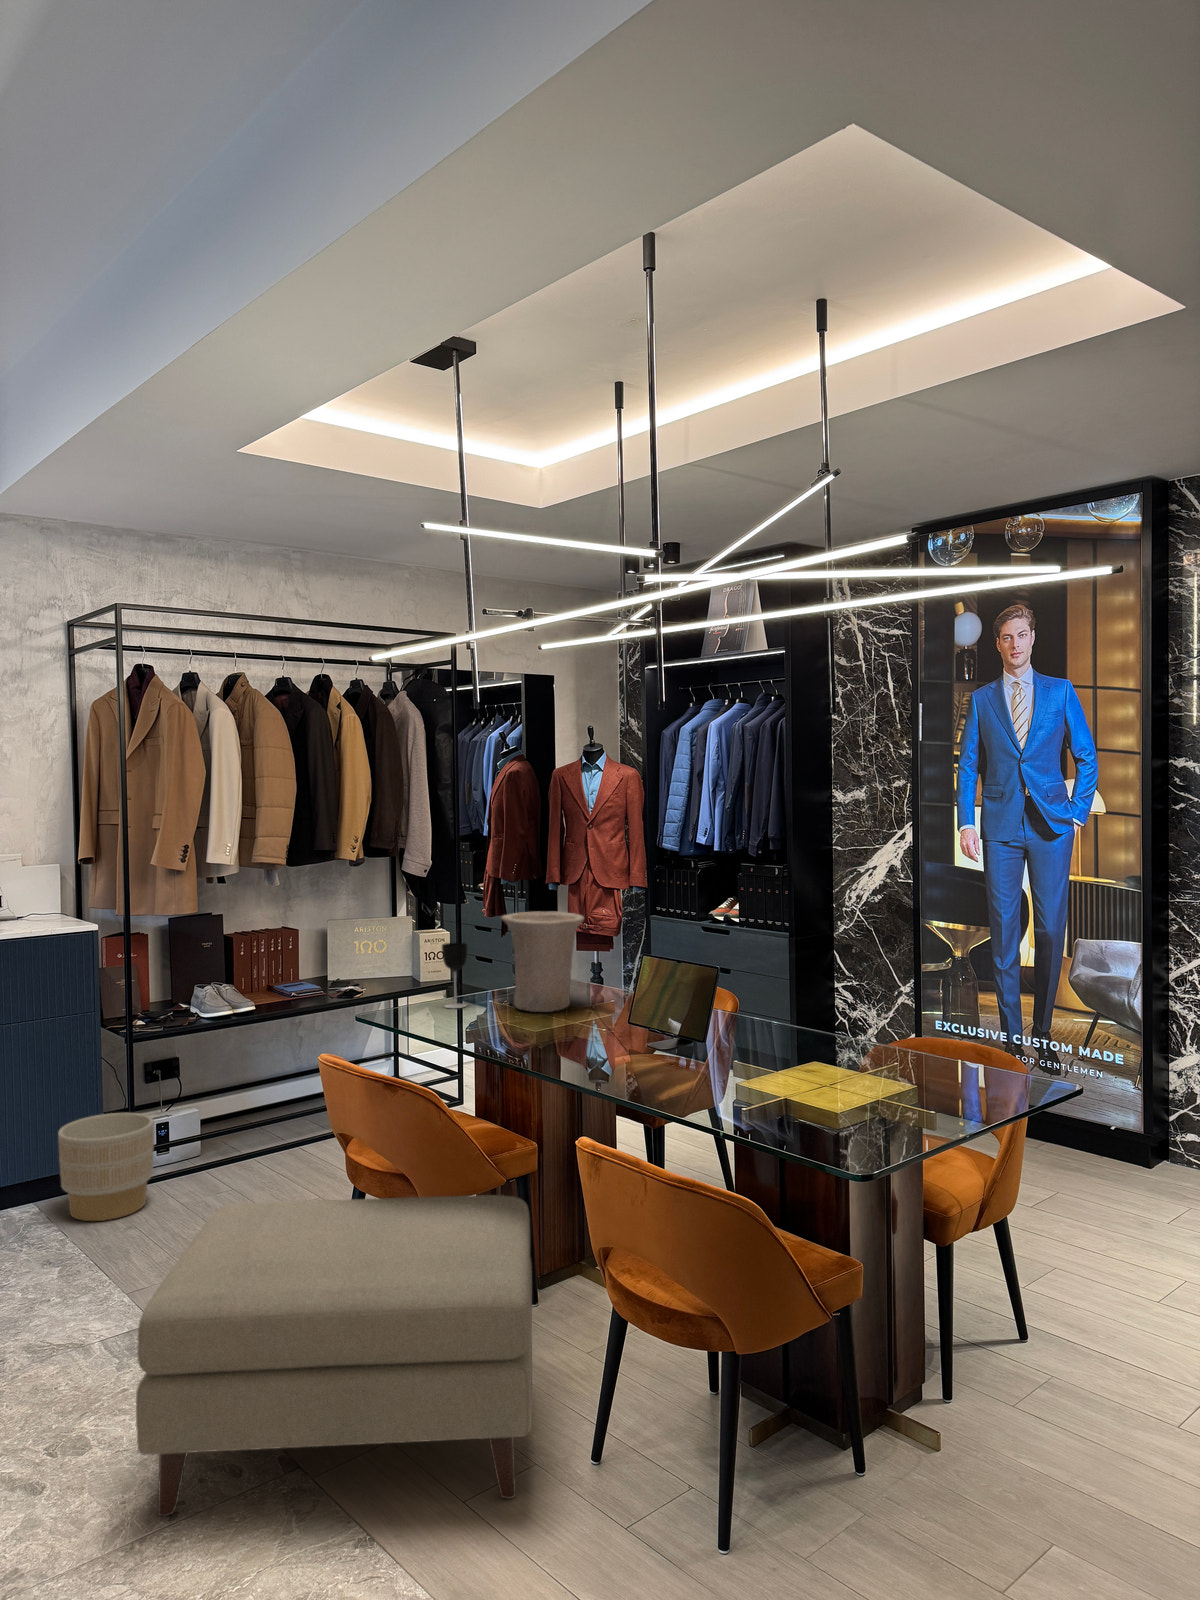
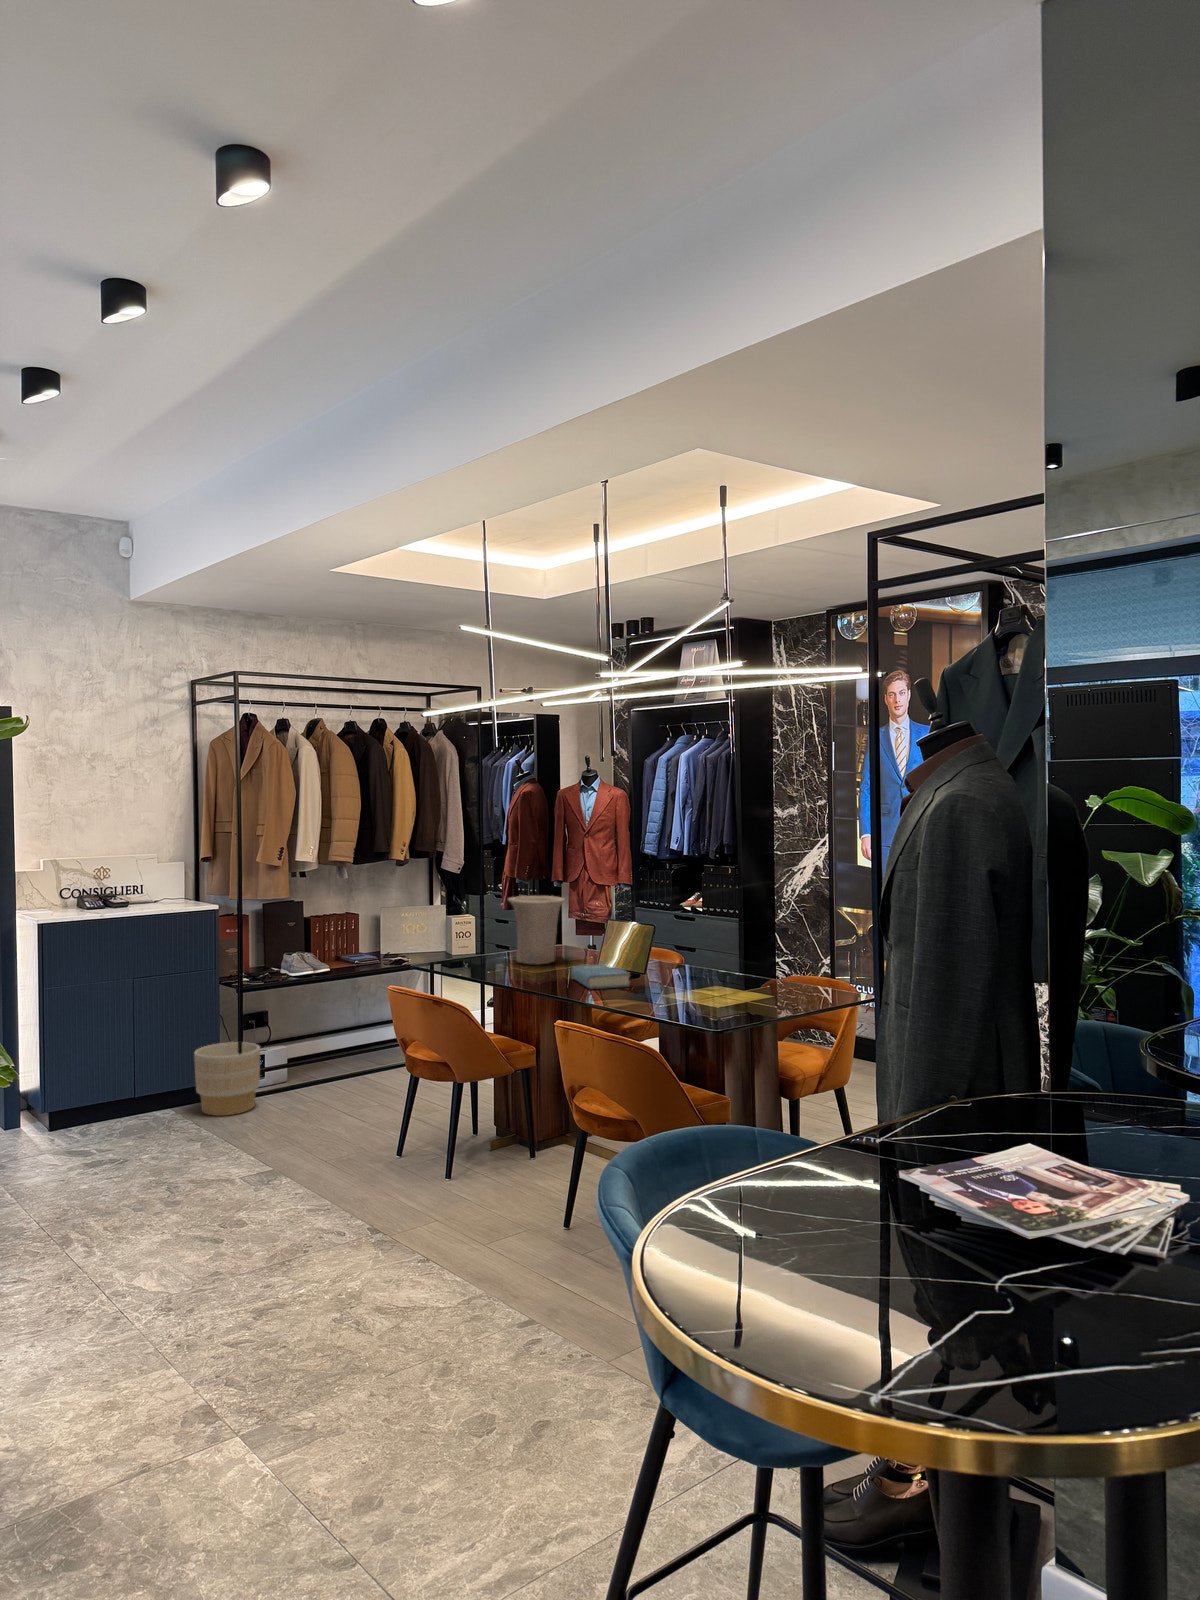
wine glass: present [442,943,467,1008] -> none [466,917,484,962]
hardback book: none [601,1016,694,1061] -> present [571,964,629,989]
ottoman: present [136,1195,532,1516] -> none [281,1075,522,1248]

